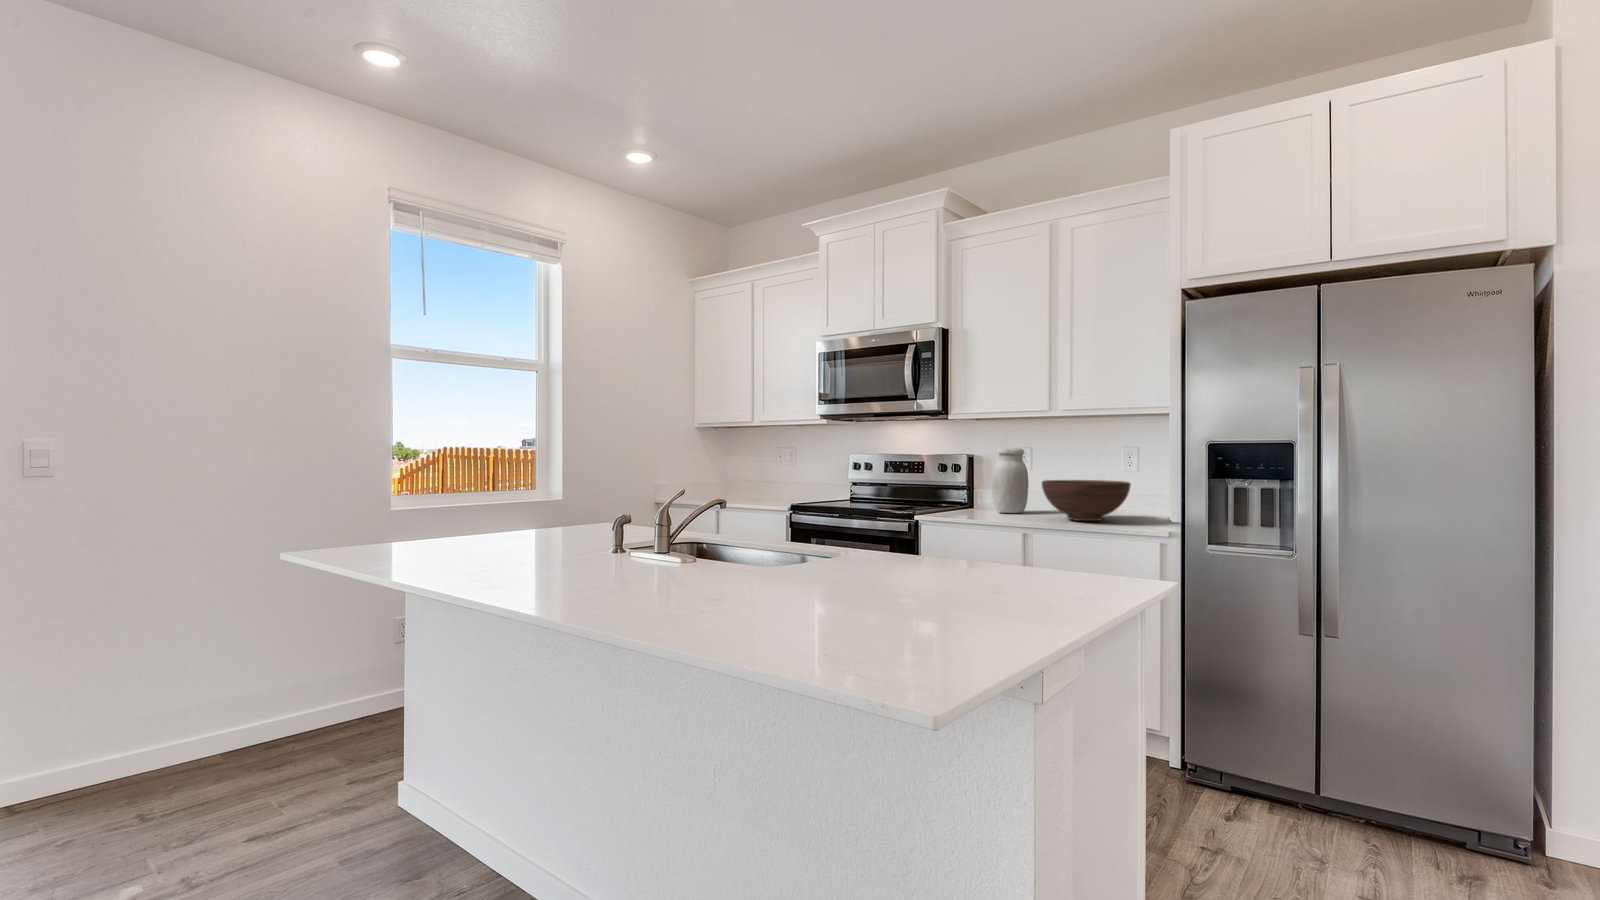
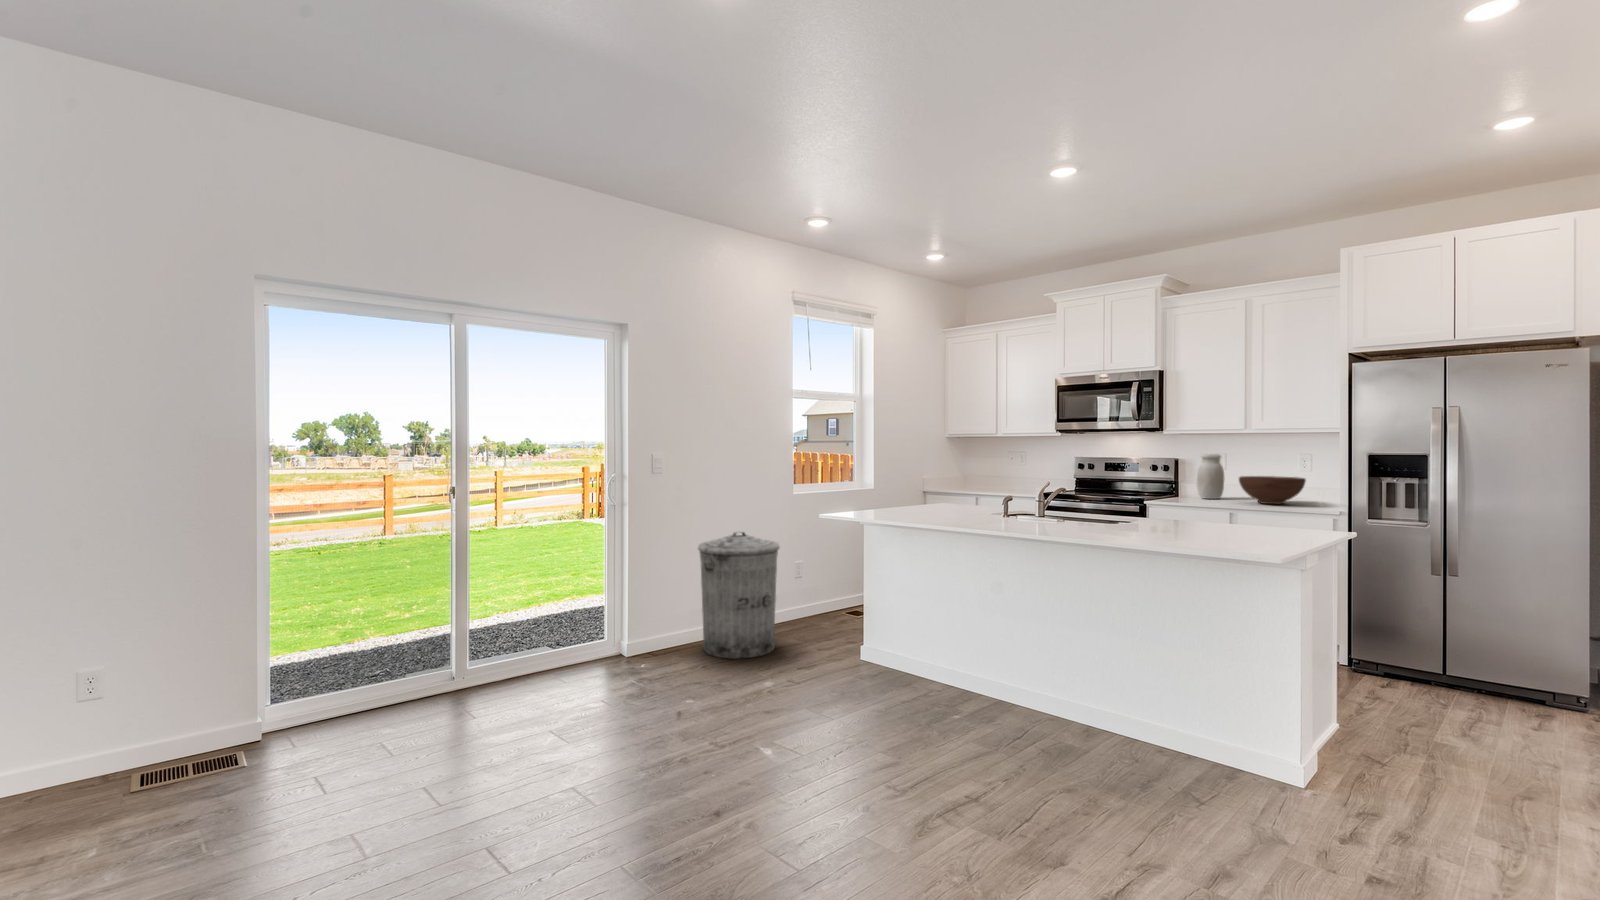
trash can: none [109,579,290,812] -> present [698,532,779,659]

